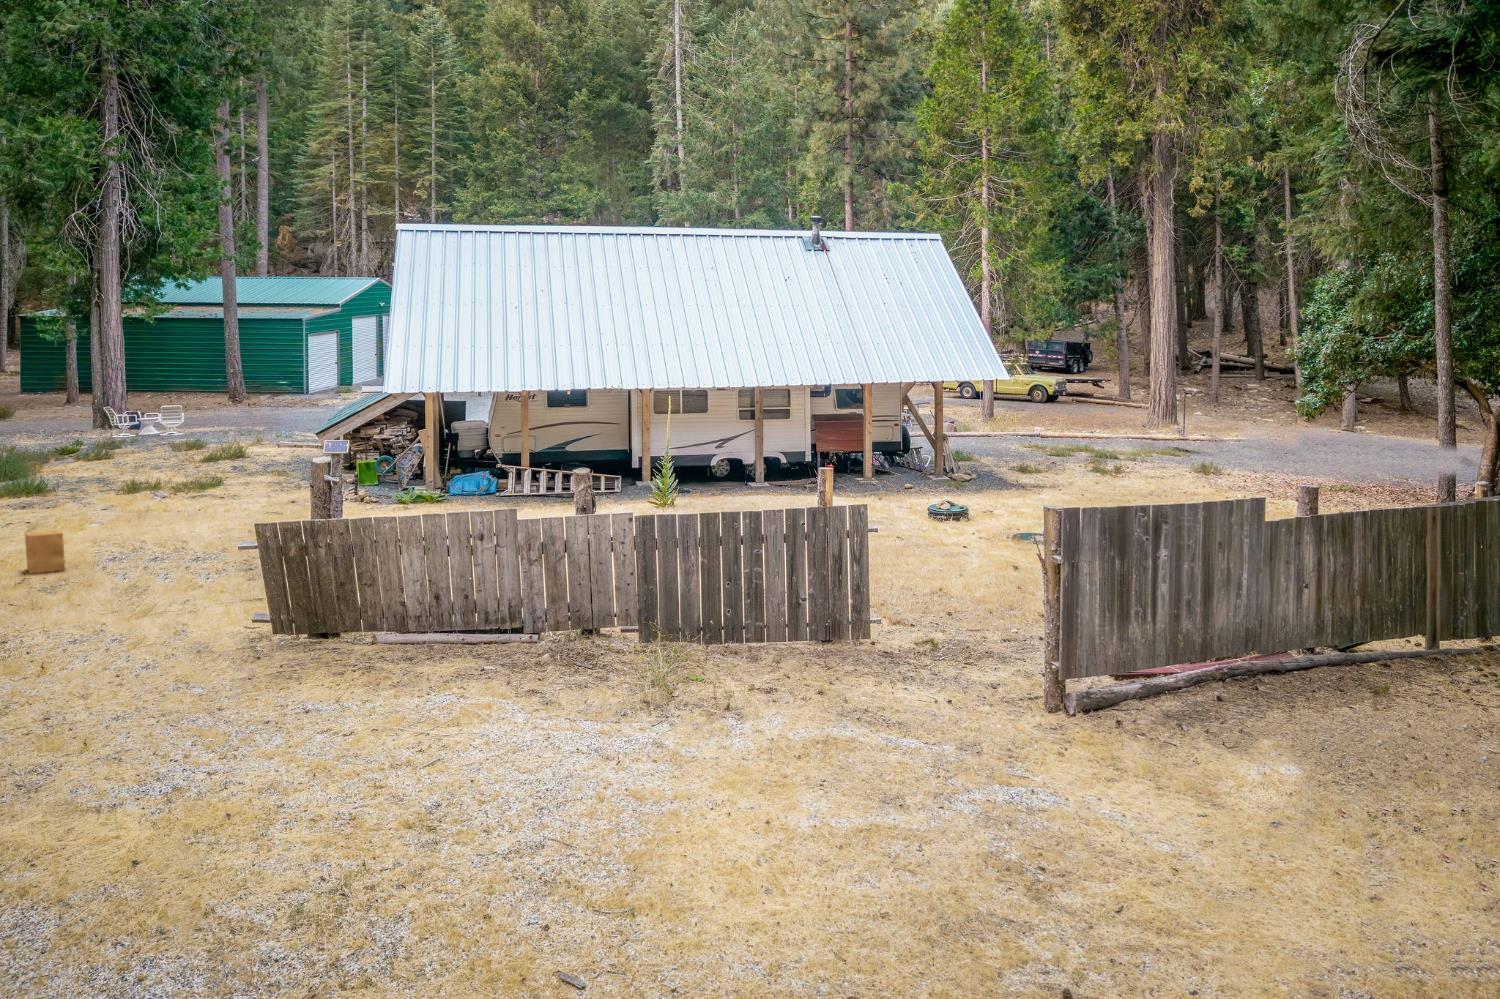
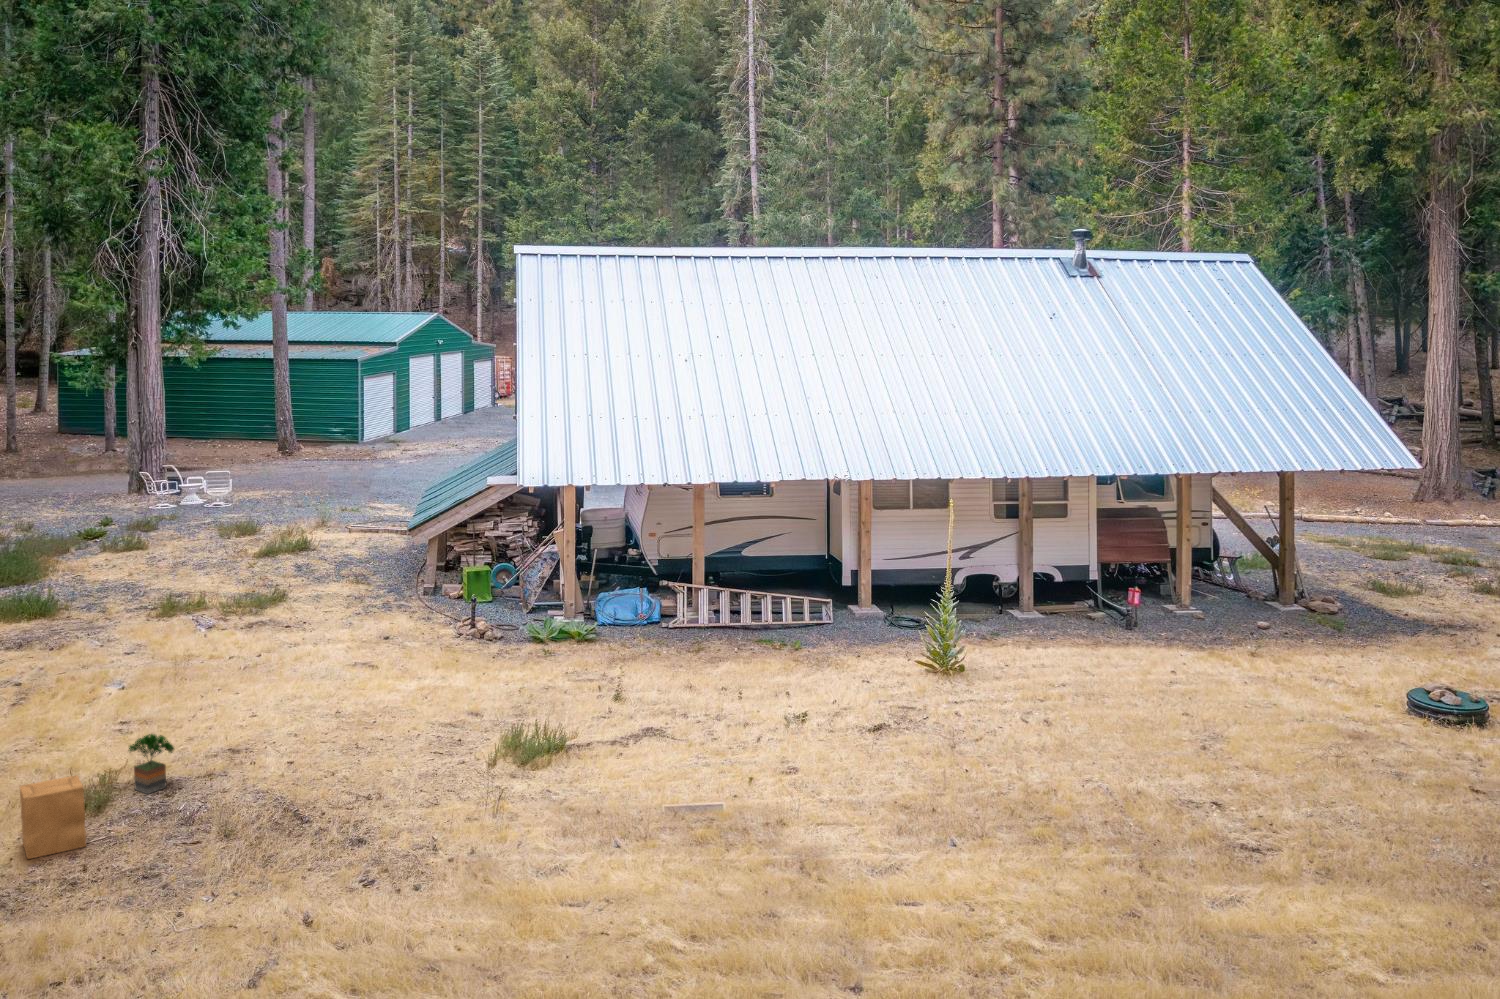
potted tree: none [90,518,121,554] -> present [129,734,174,794]

